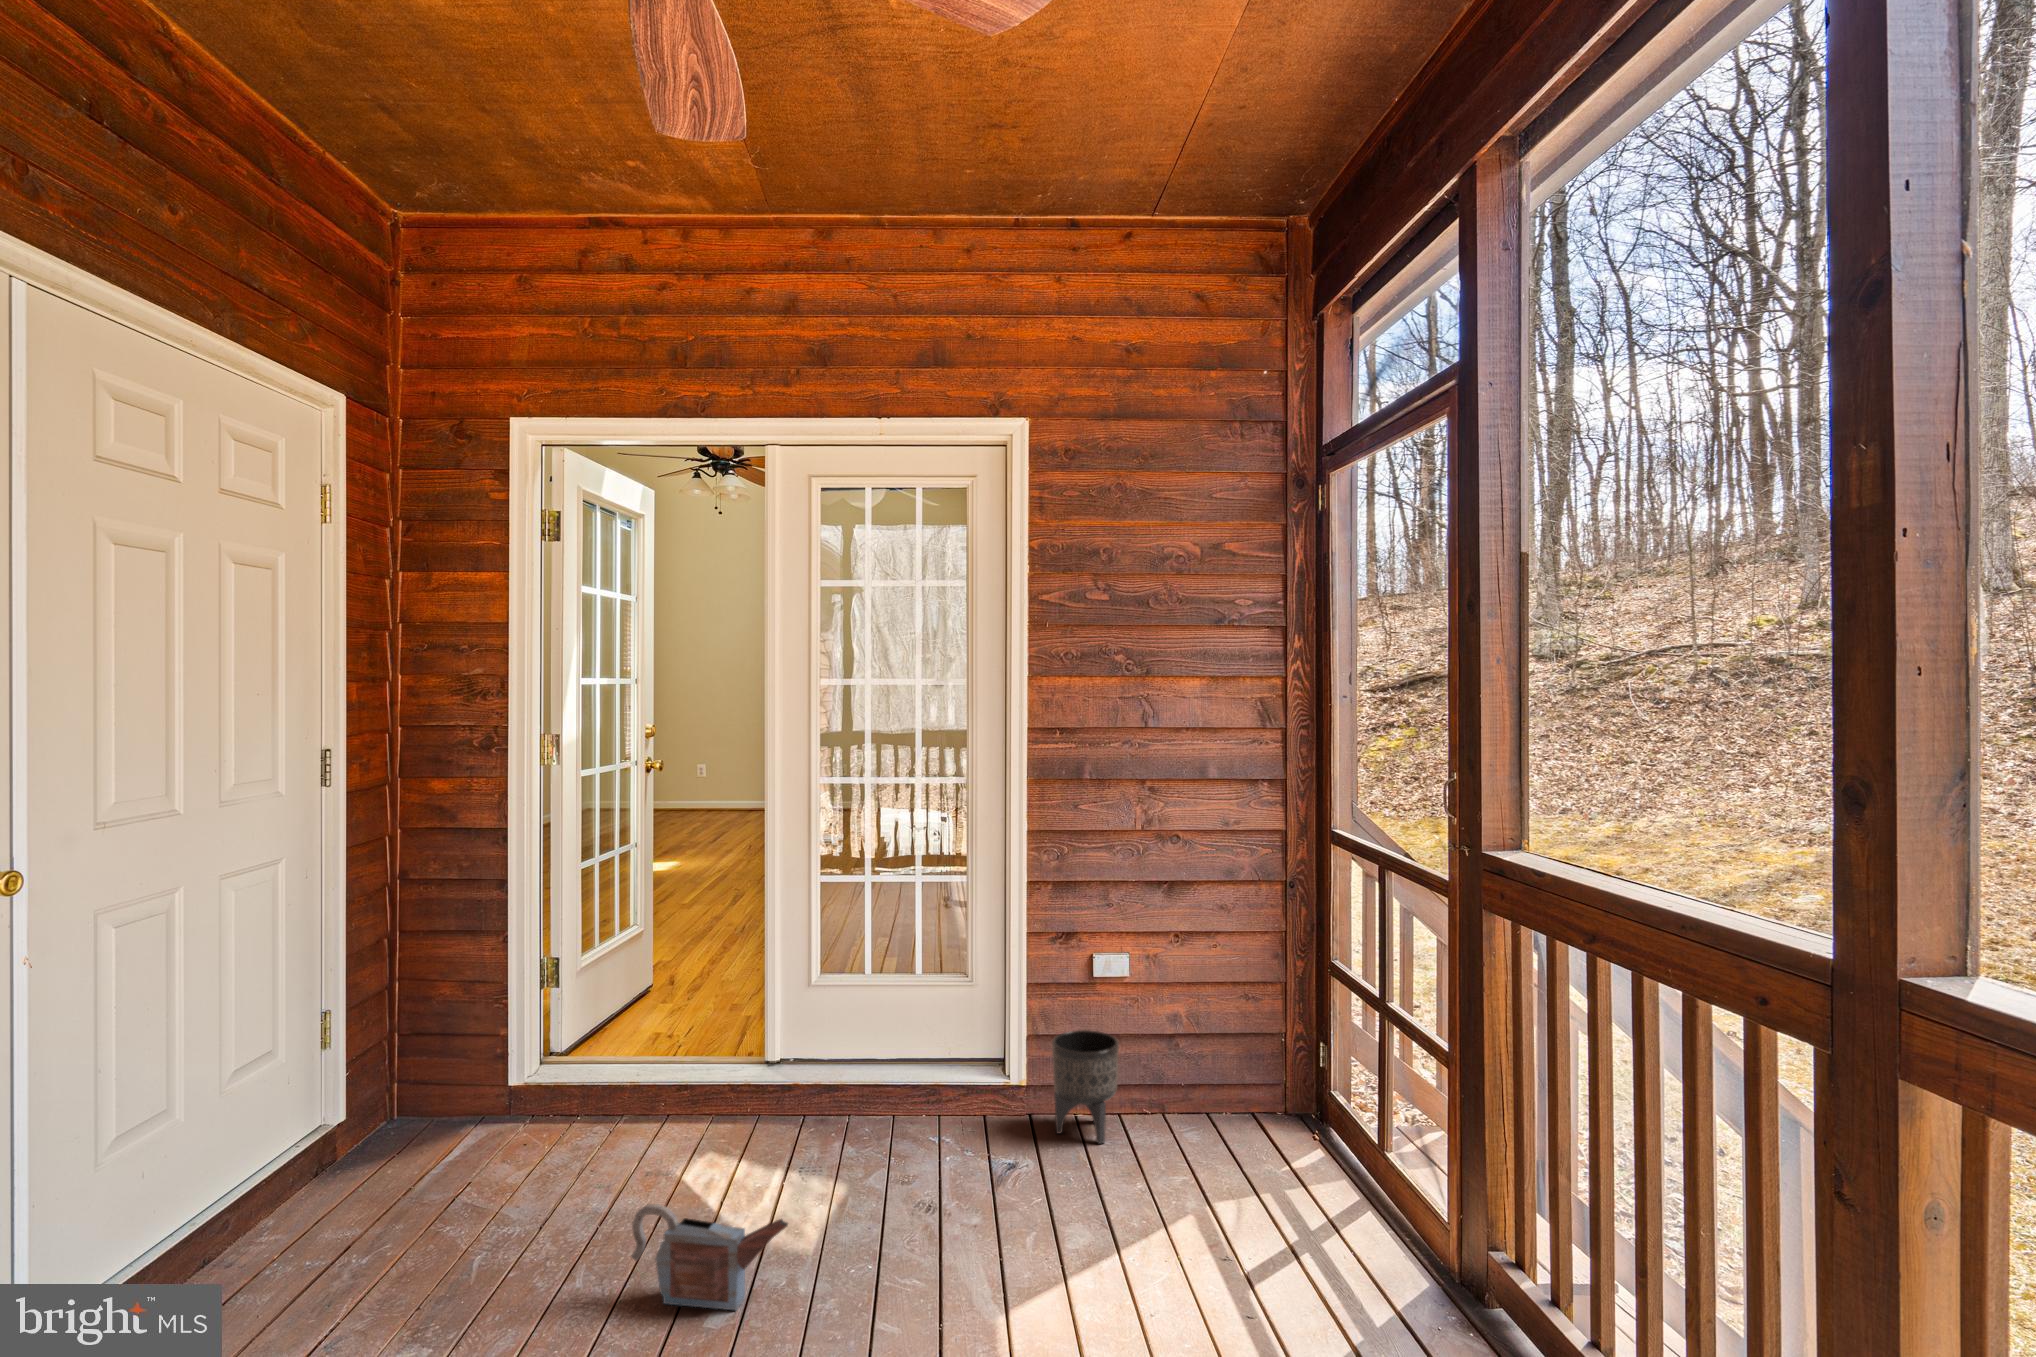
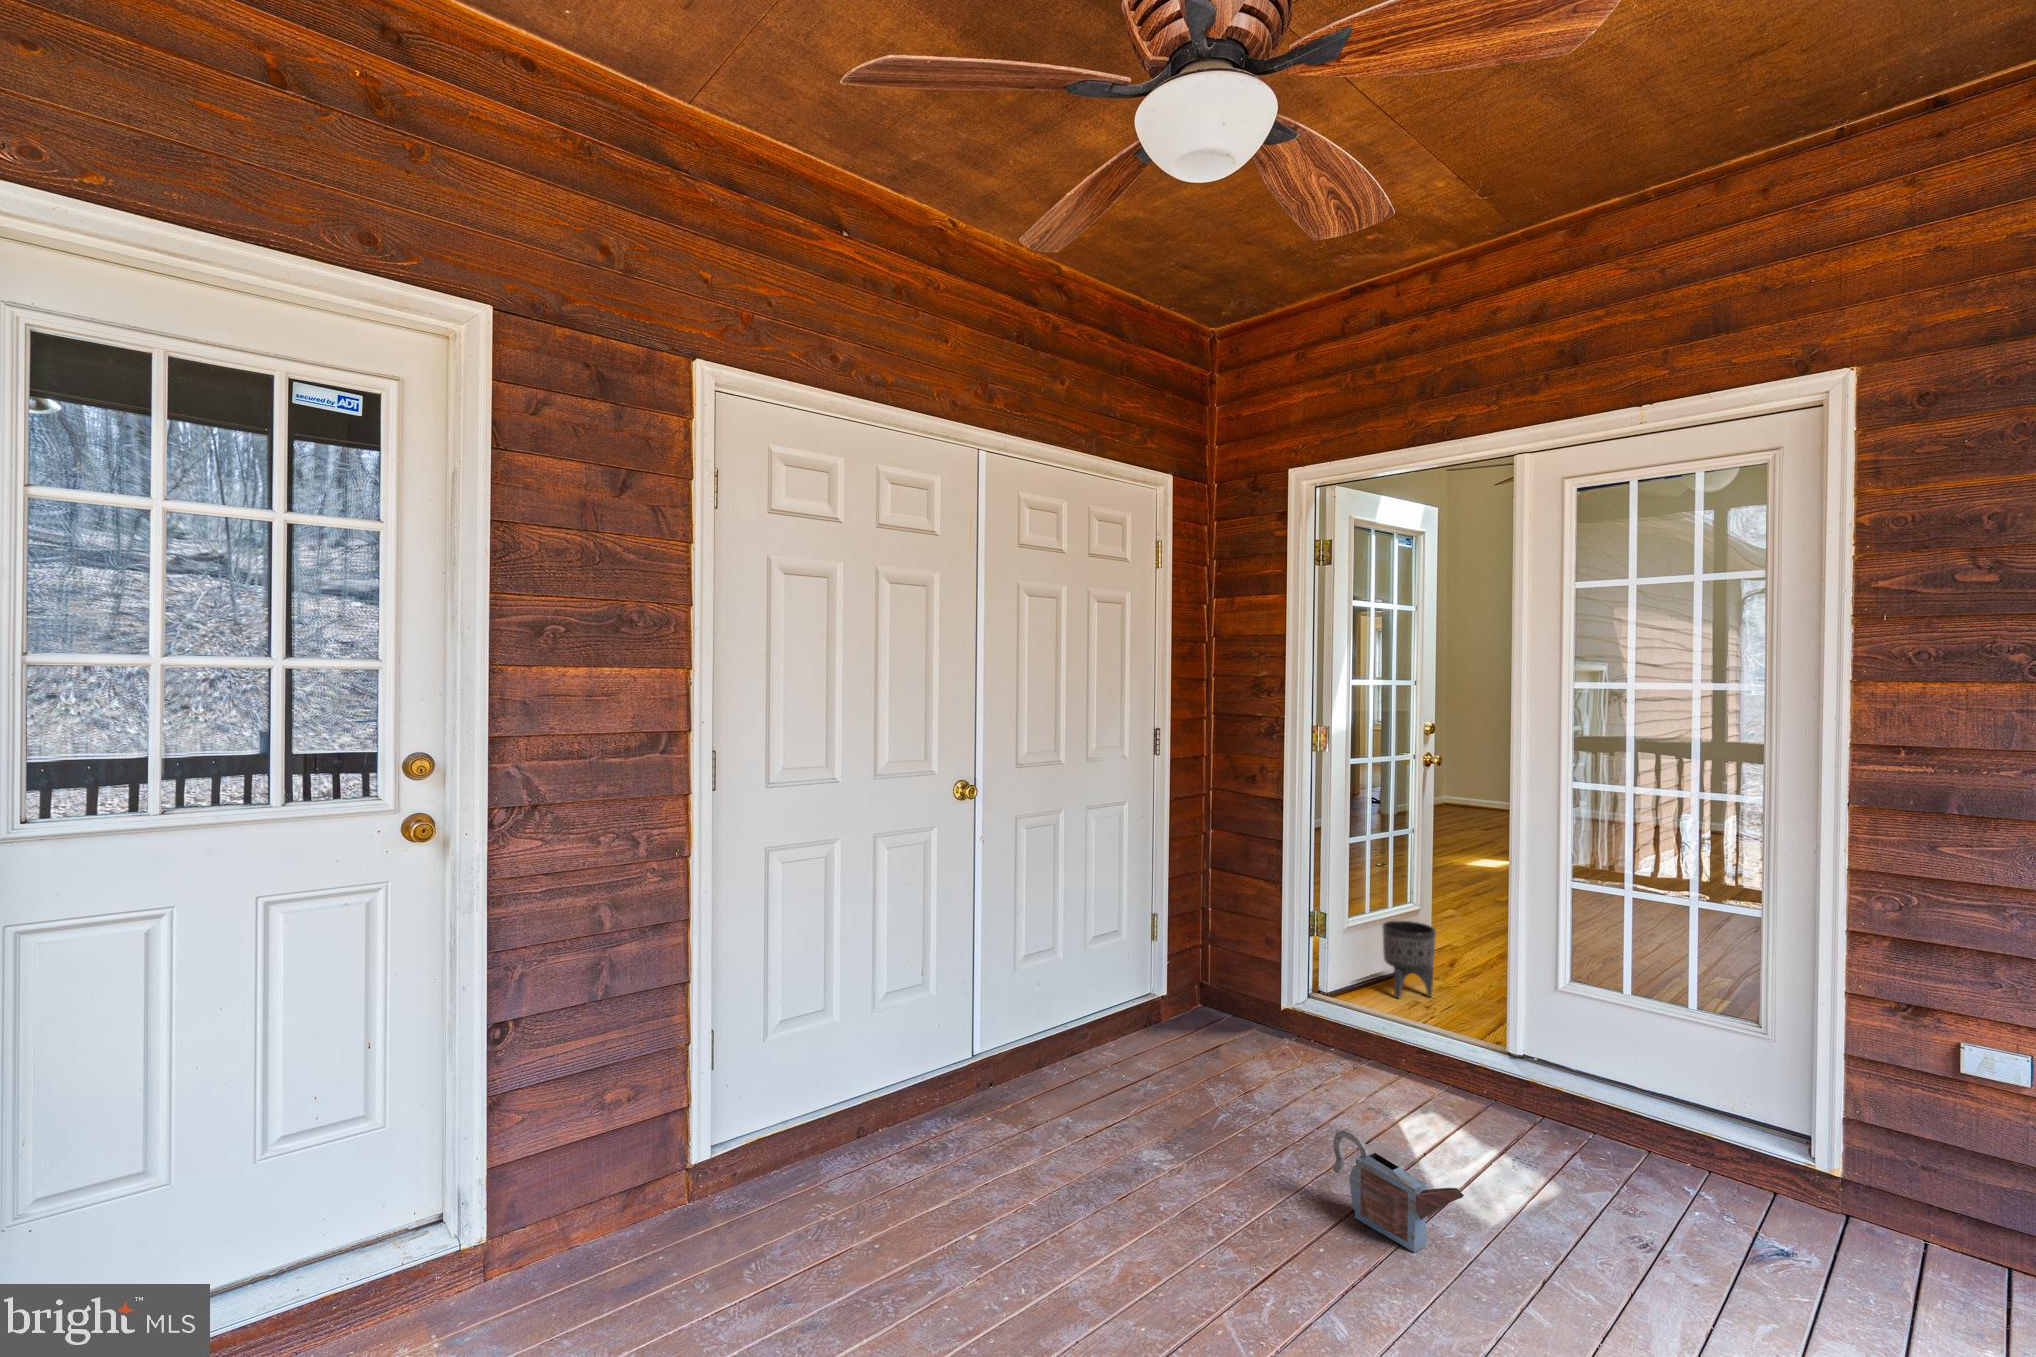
planter: present [1052,1030,1119,1144] -> present [1382,921,1436,998]

